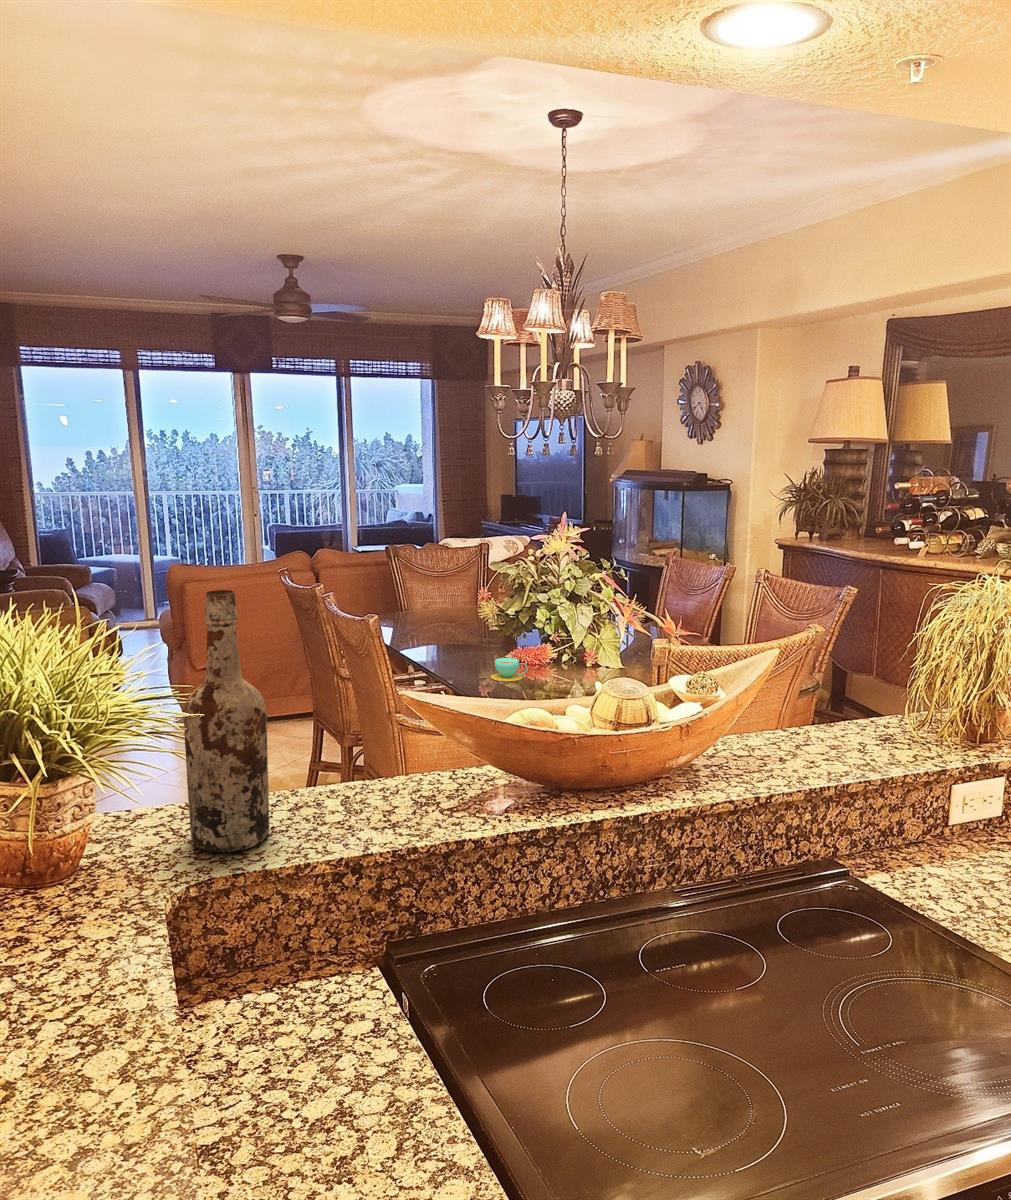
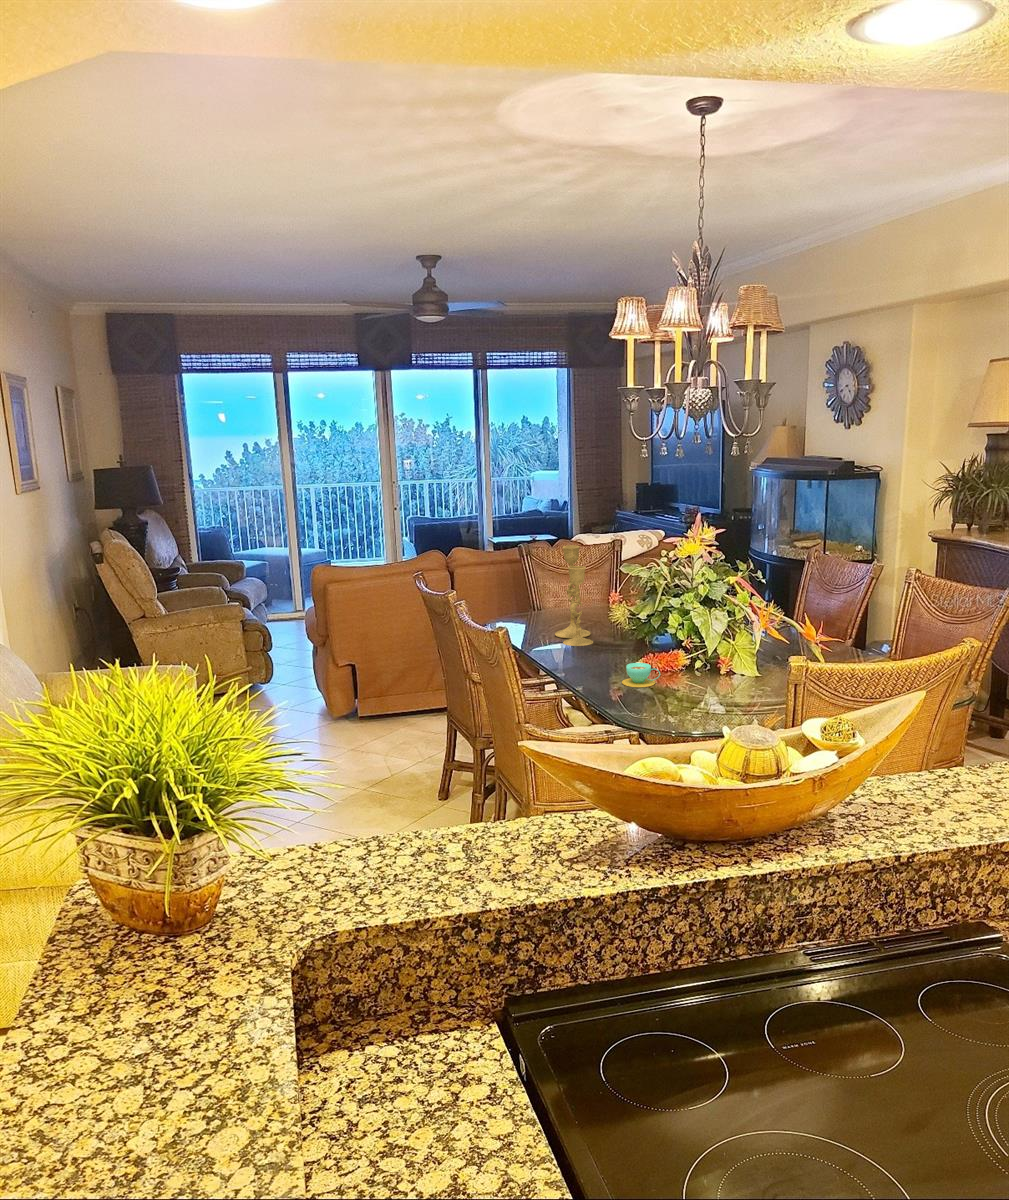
candlestick: none [422,547,461,646] -> present [555,545,593,646]
wine bottle: present [184,590,269,852] -> none [308,648,391,902]

